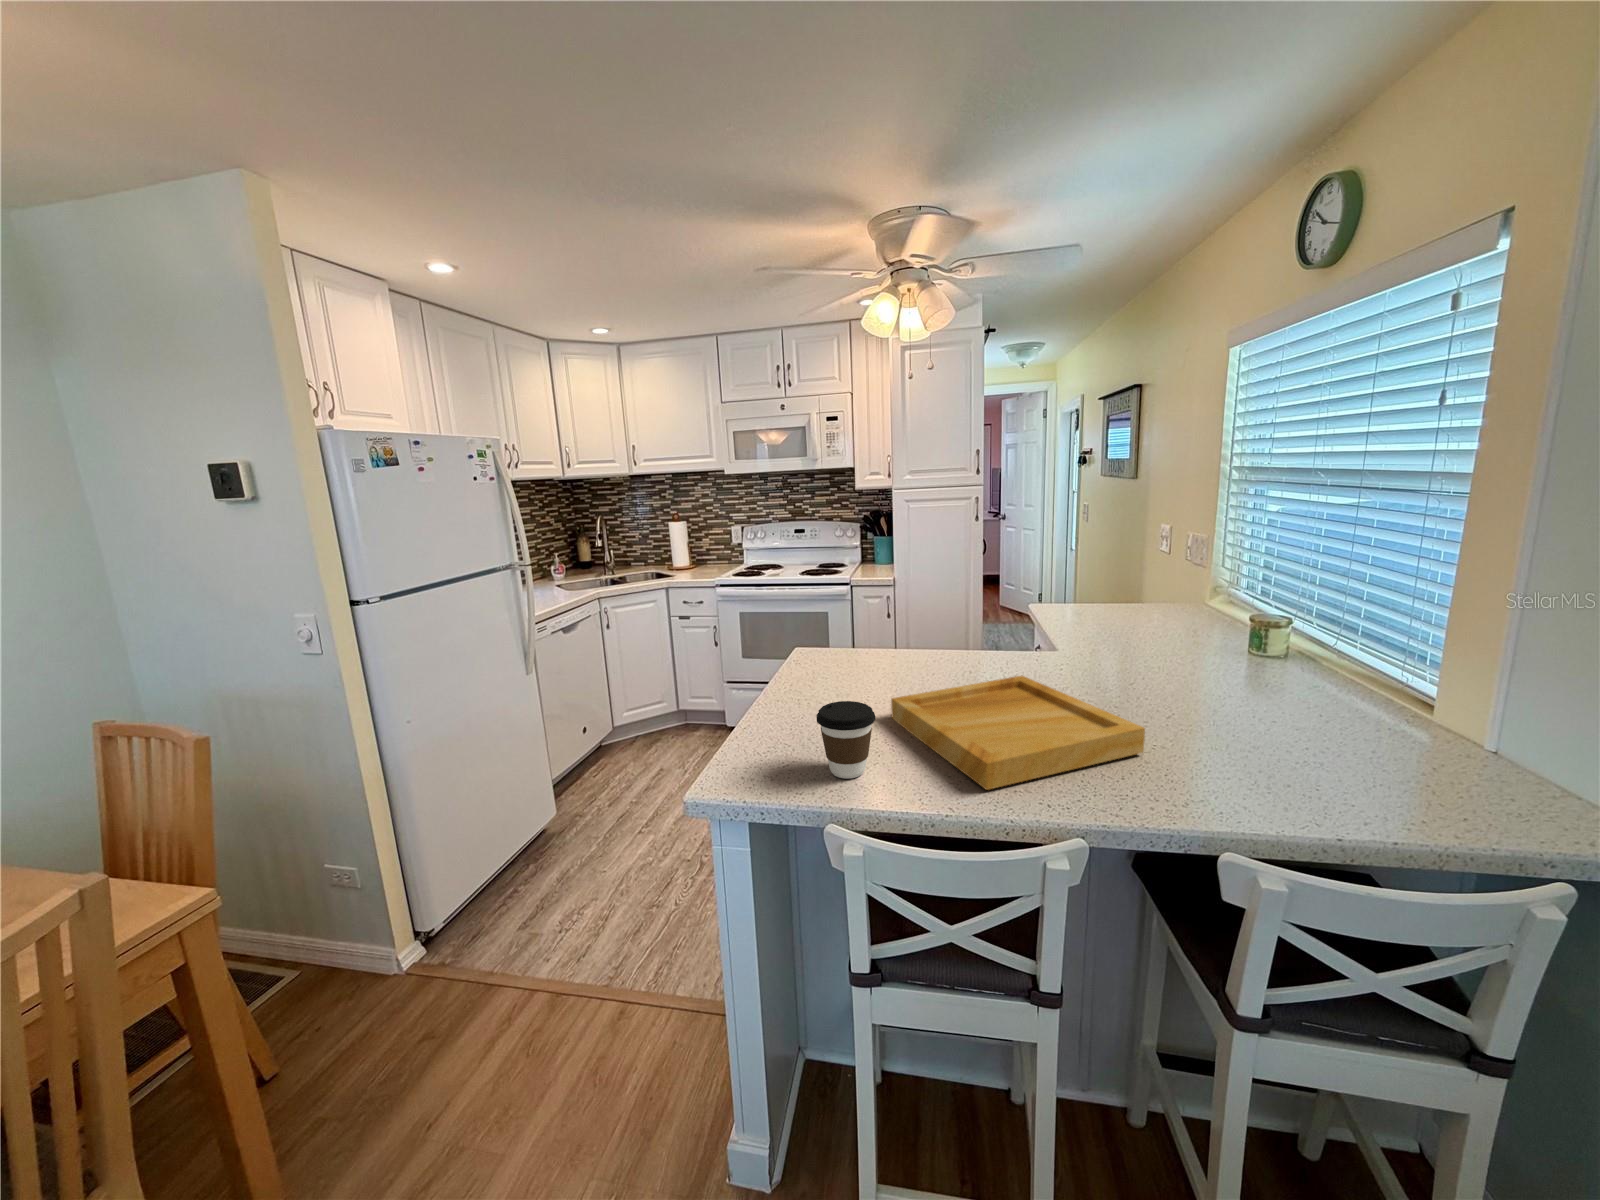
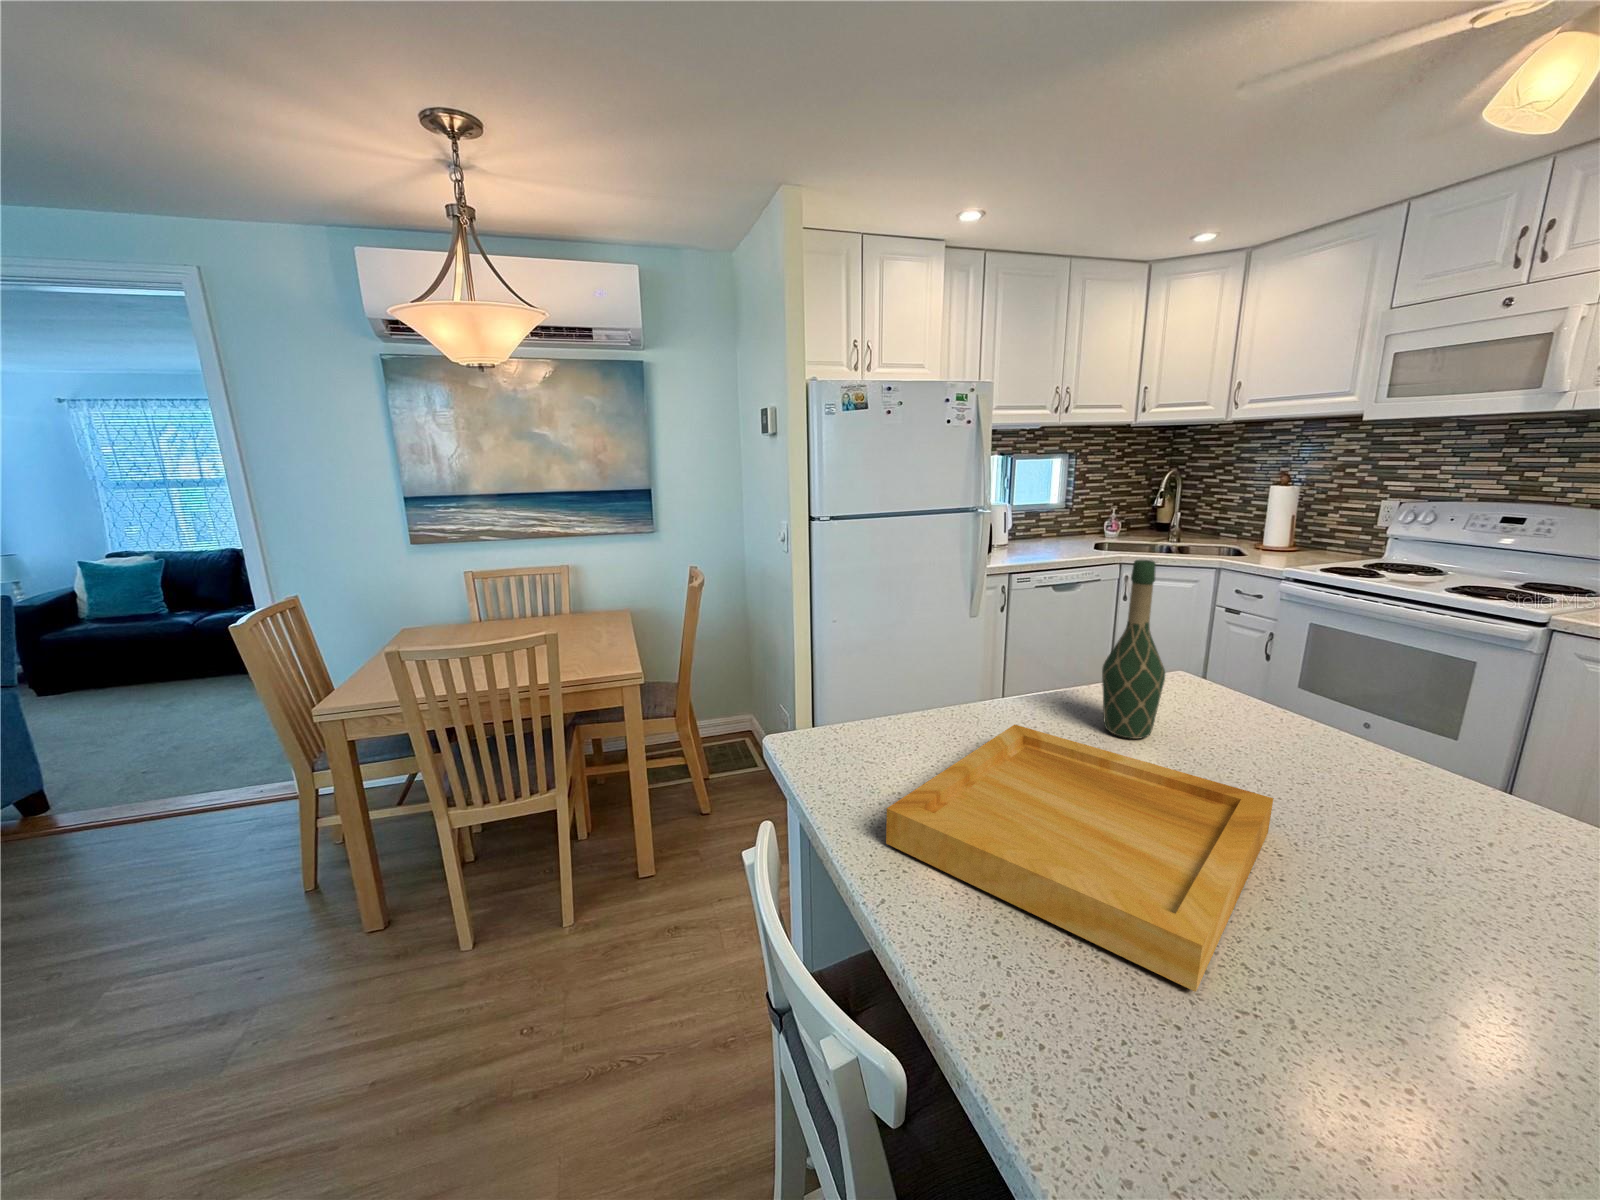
wine bottle: none [878,568,916,687] -> present [1102,560,1165,739]
coffee cup: present [816,701,876,779] -> none [817,677,885,764]

